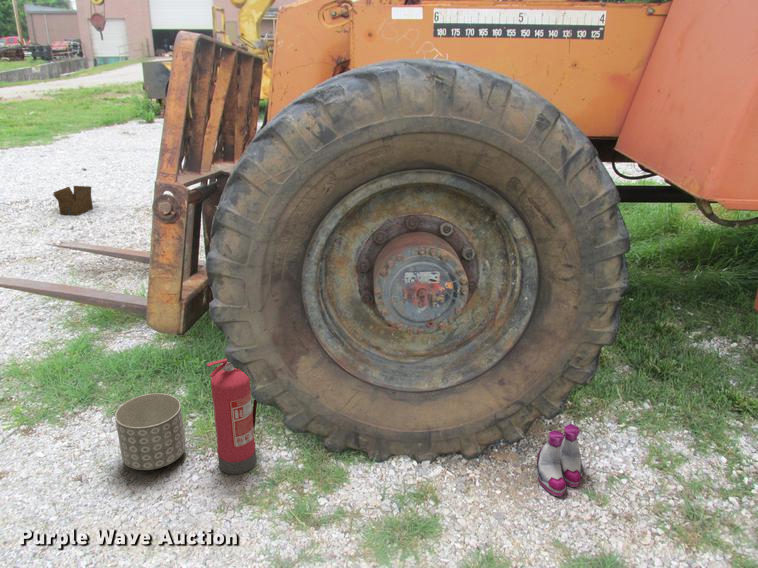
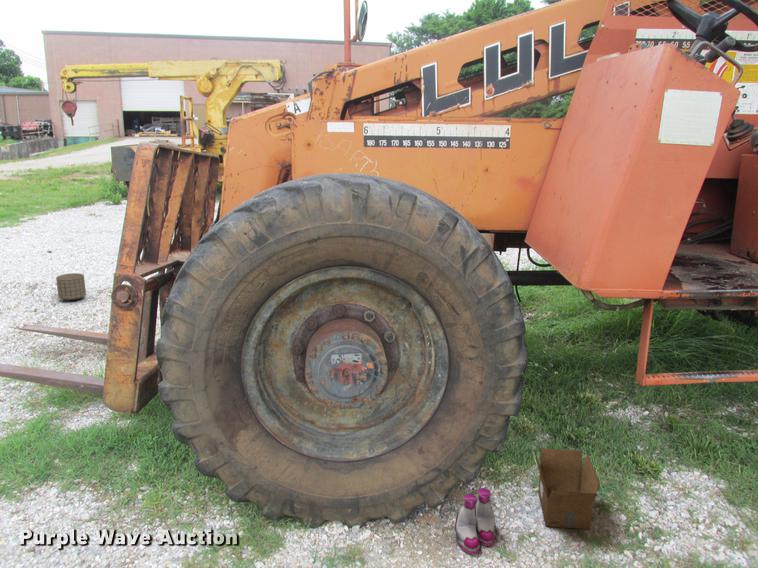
cardboard box: present [53,186,93,215] -> present [535,448,600,530]
fire extinguisher: present [207,359,257,474] -> none [154,433,204,542]
planter: present [115,393,186,470] -> present [56,273,86,301]

